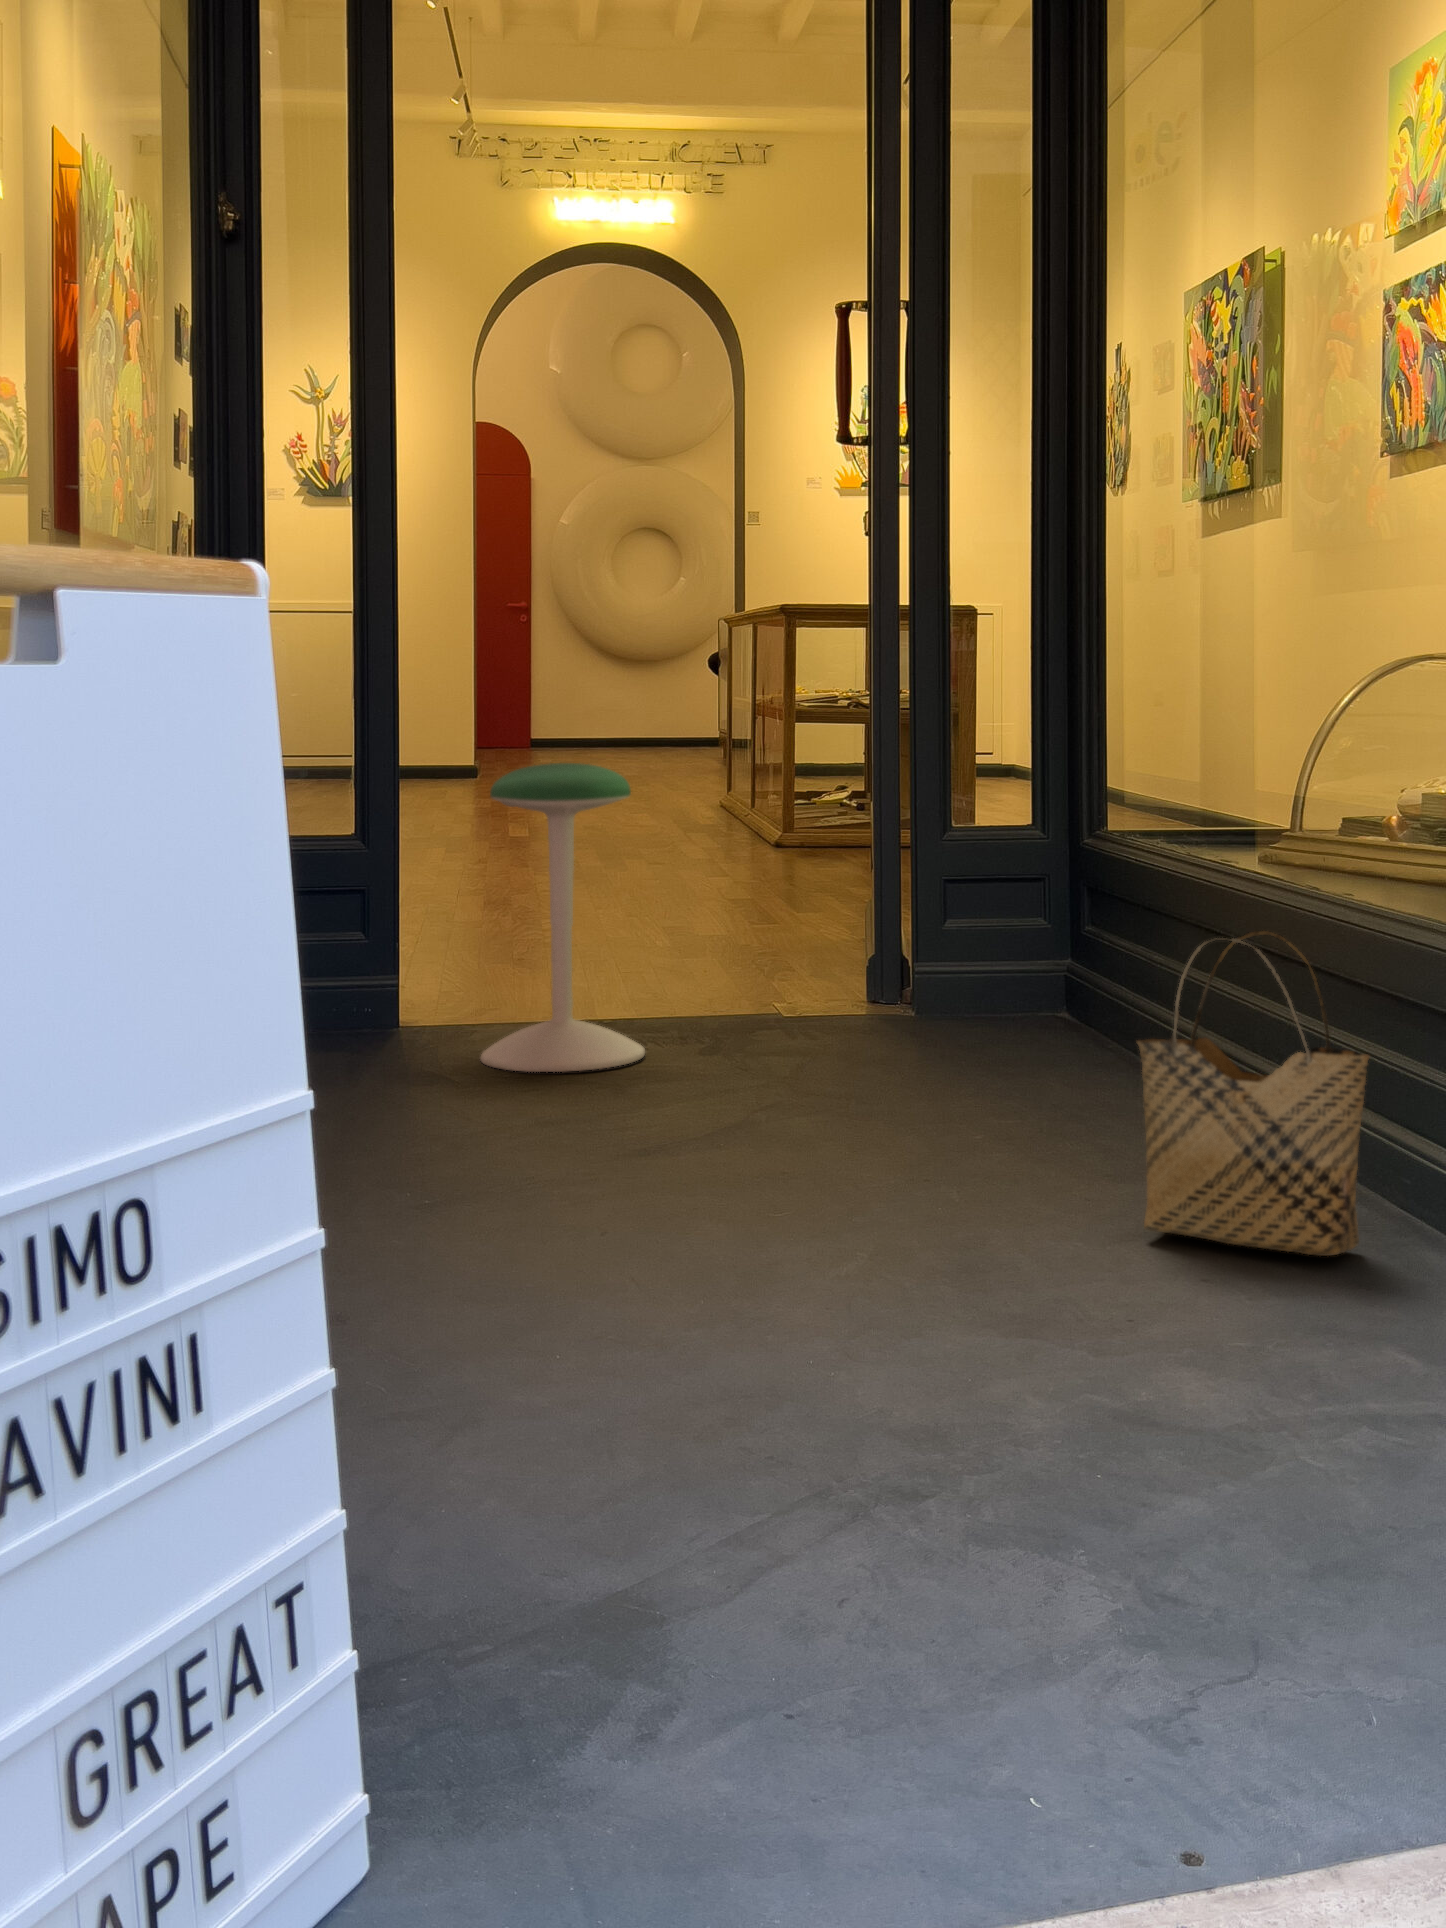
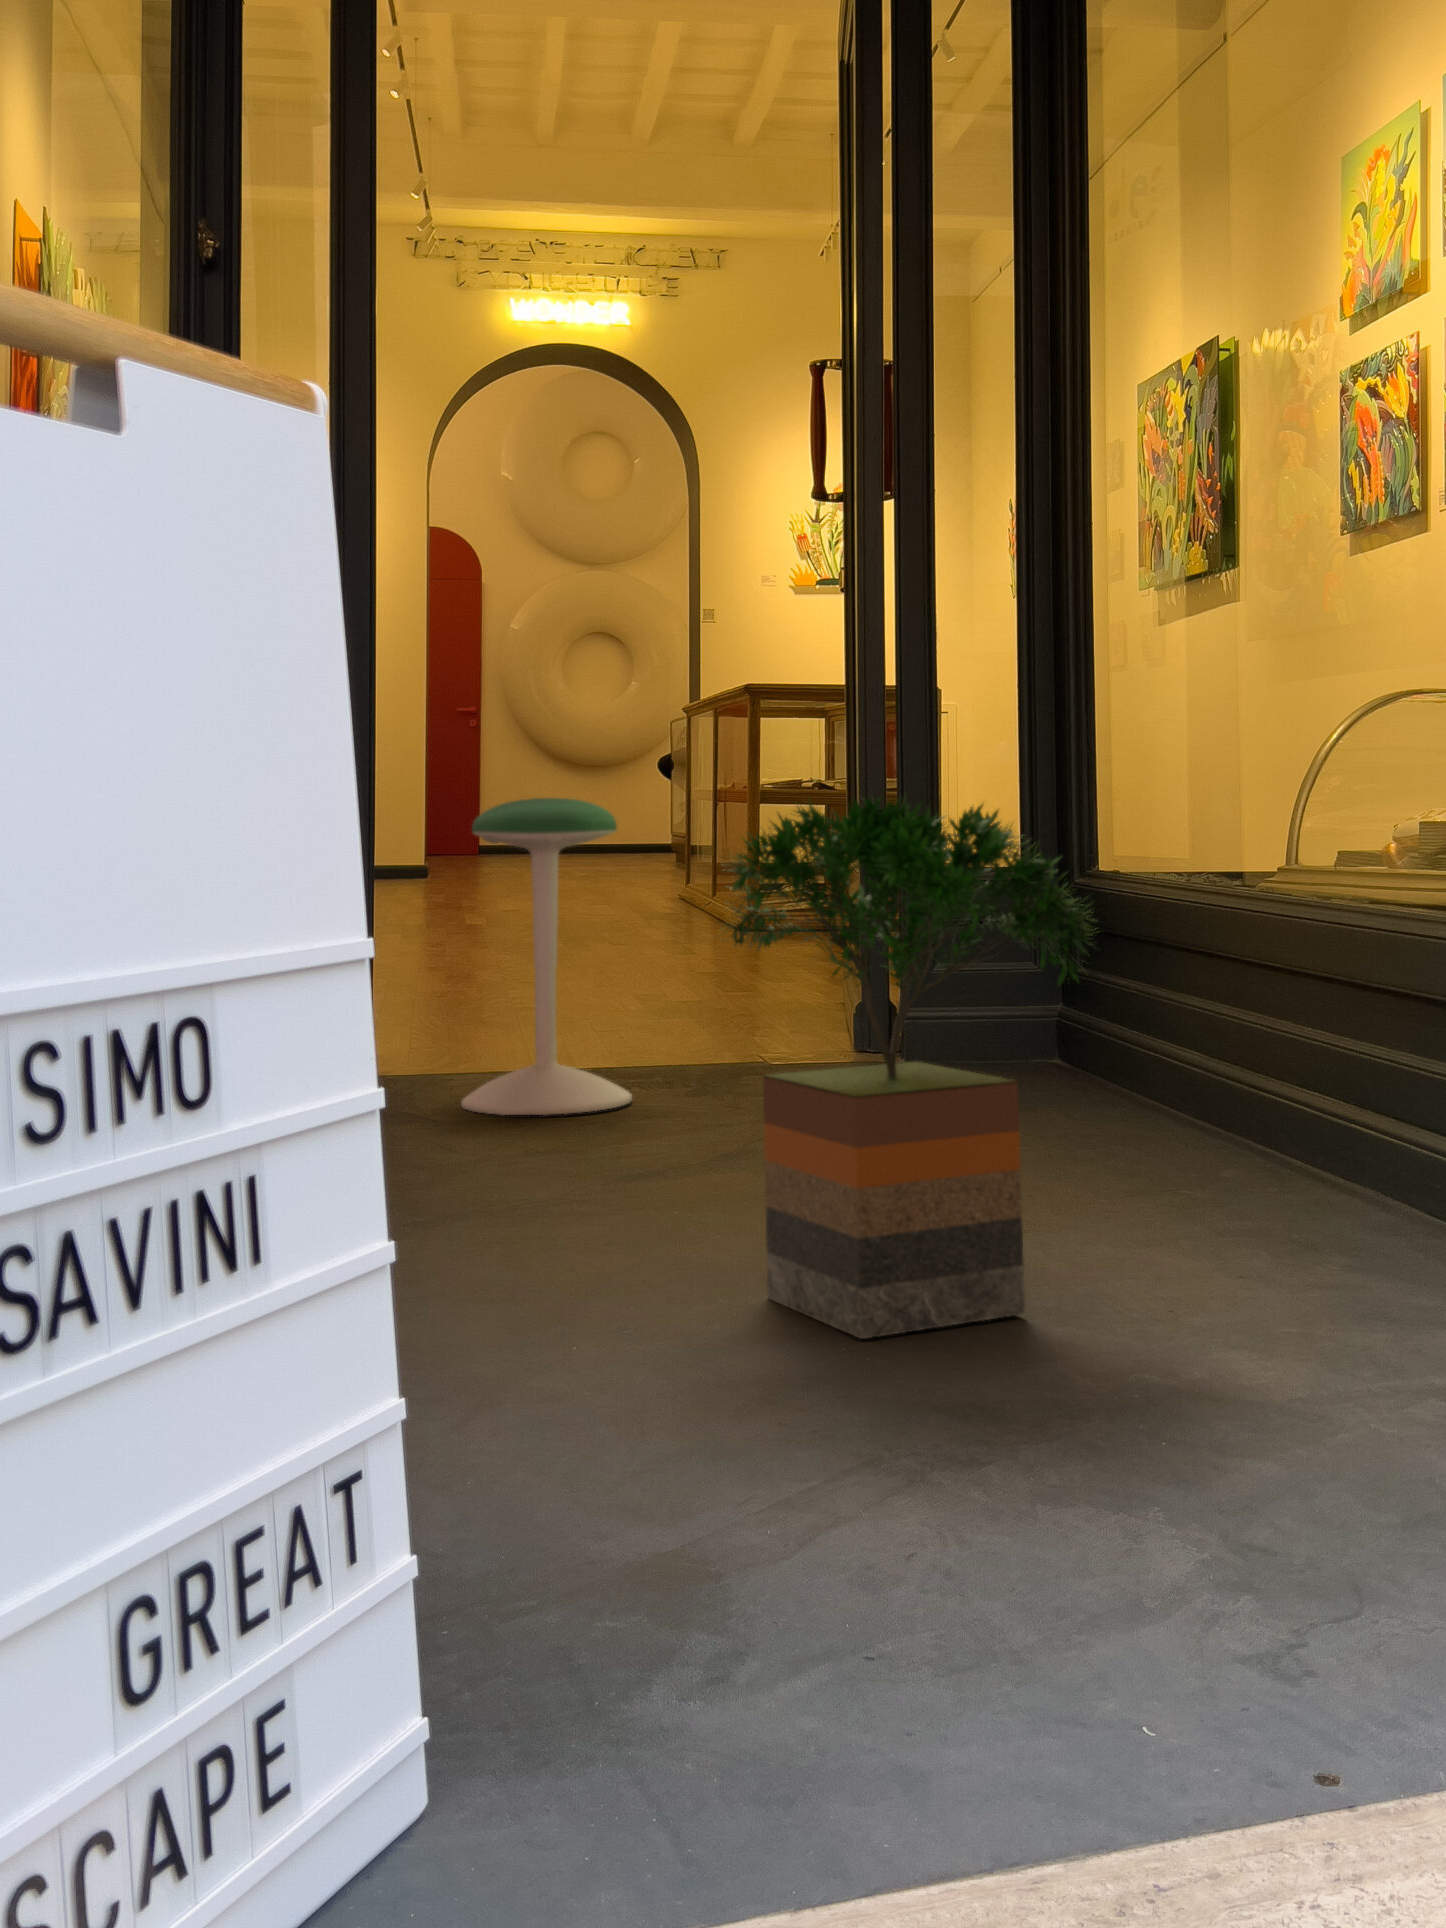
potted tree: none [699,818,1069,1344] -> present [725,797,1094,1339]
woven basket: present [1137,931,1369,1256] -> none [1160,926,1405,1259]

